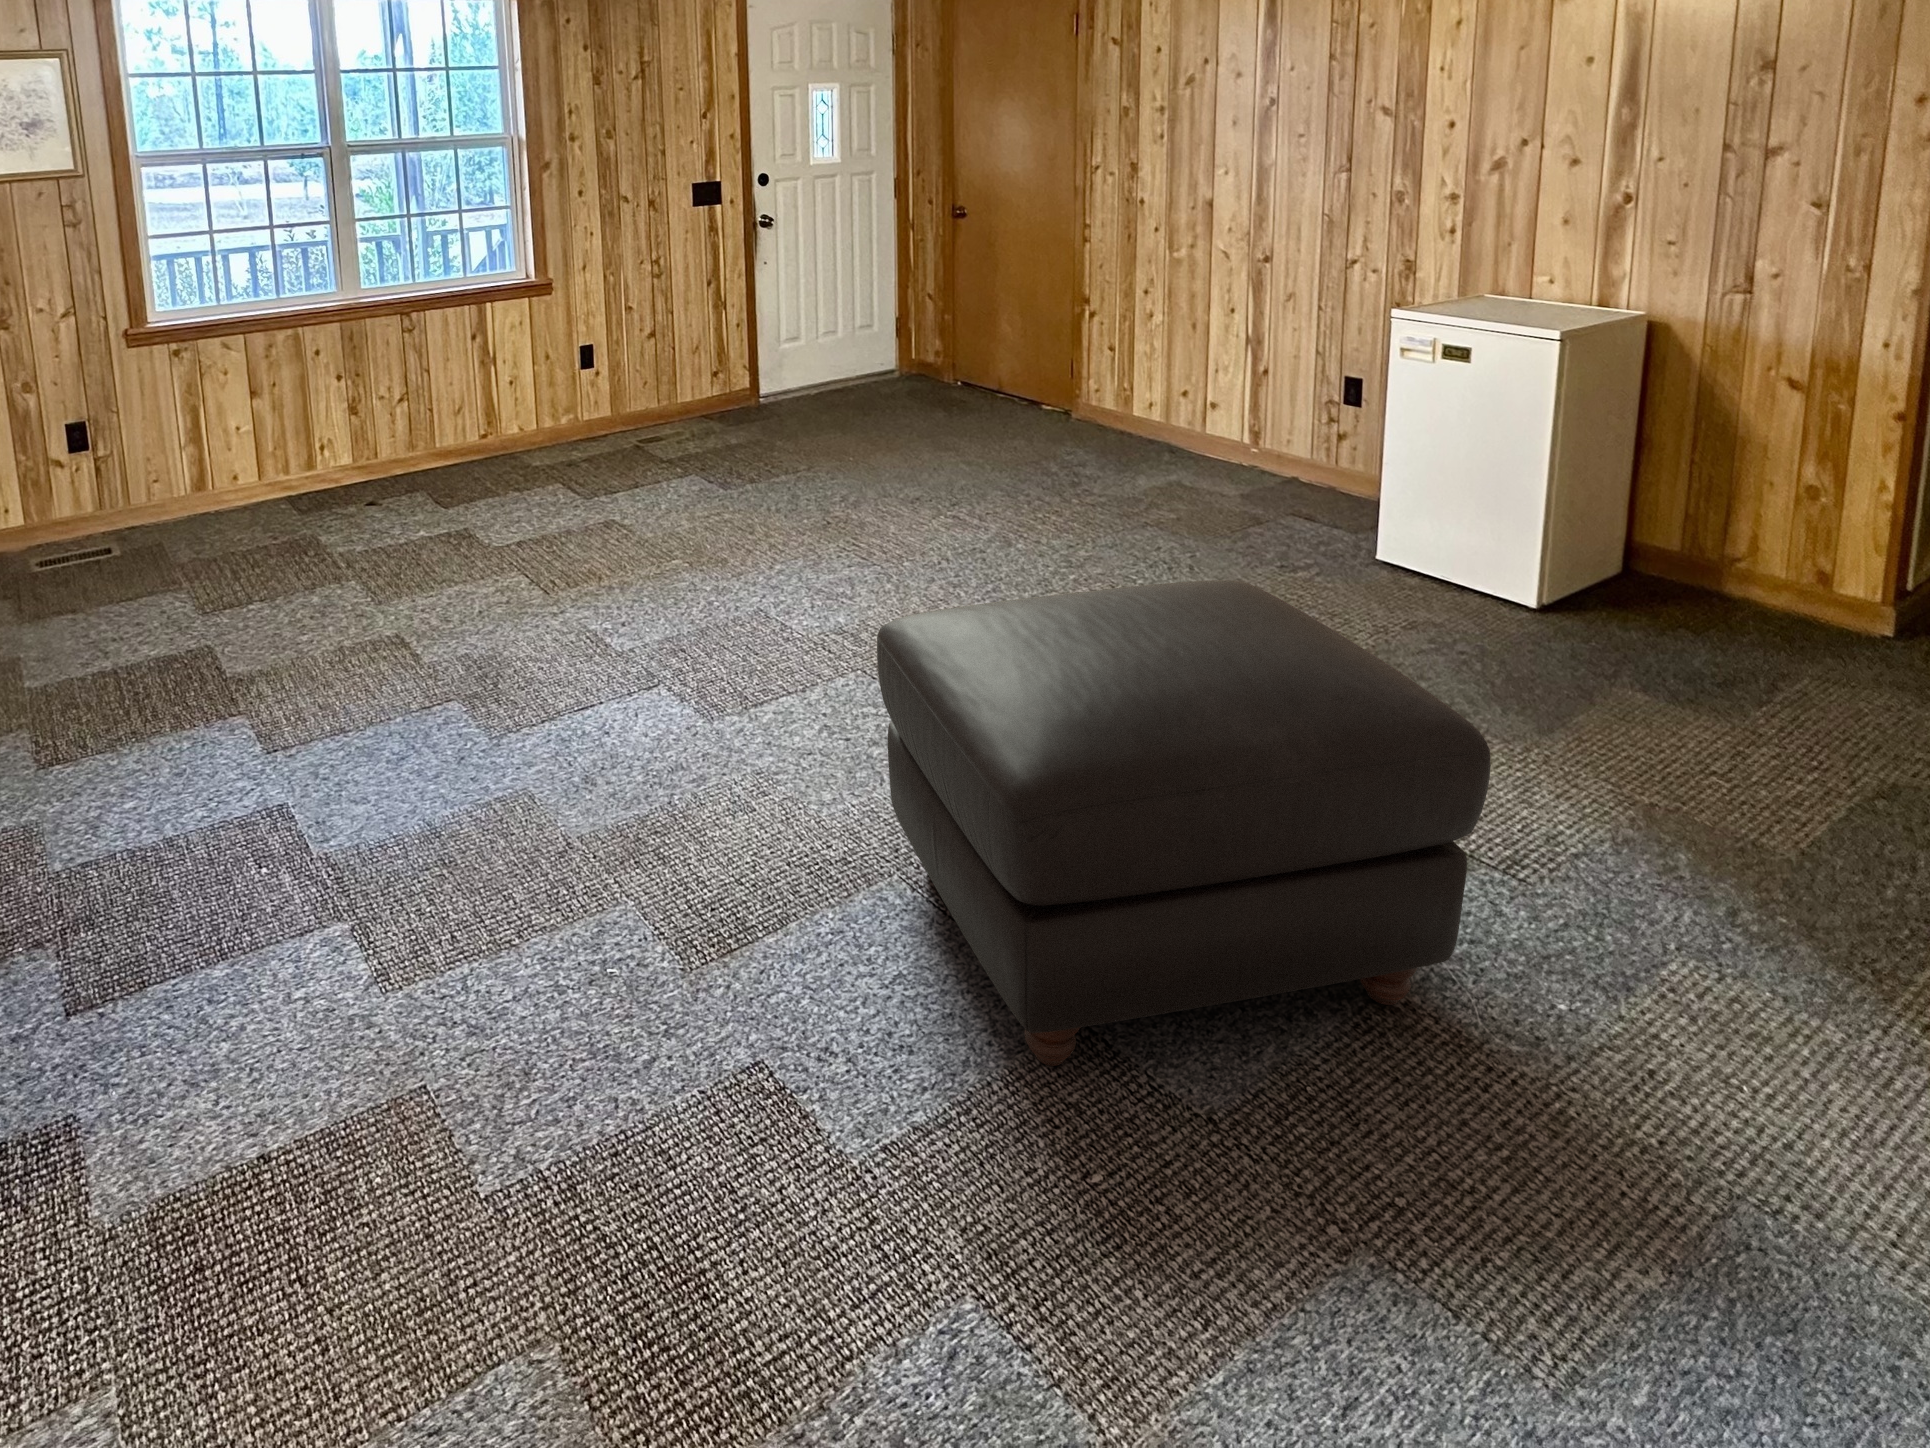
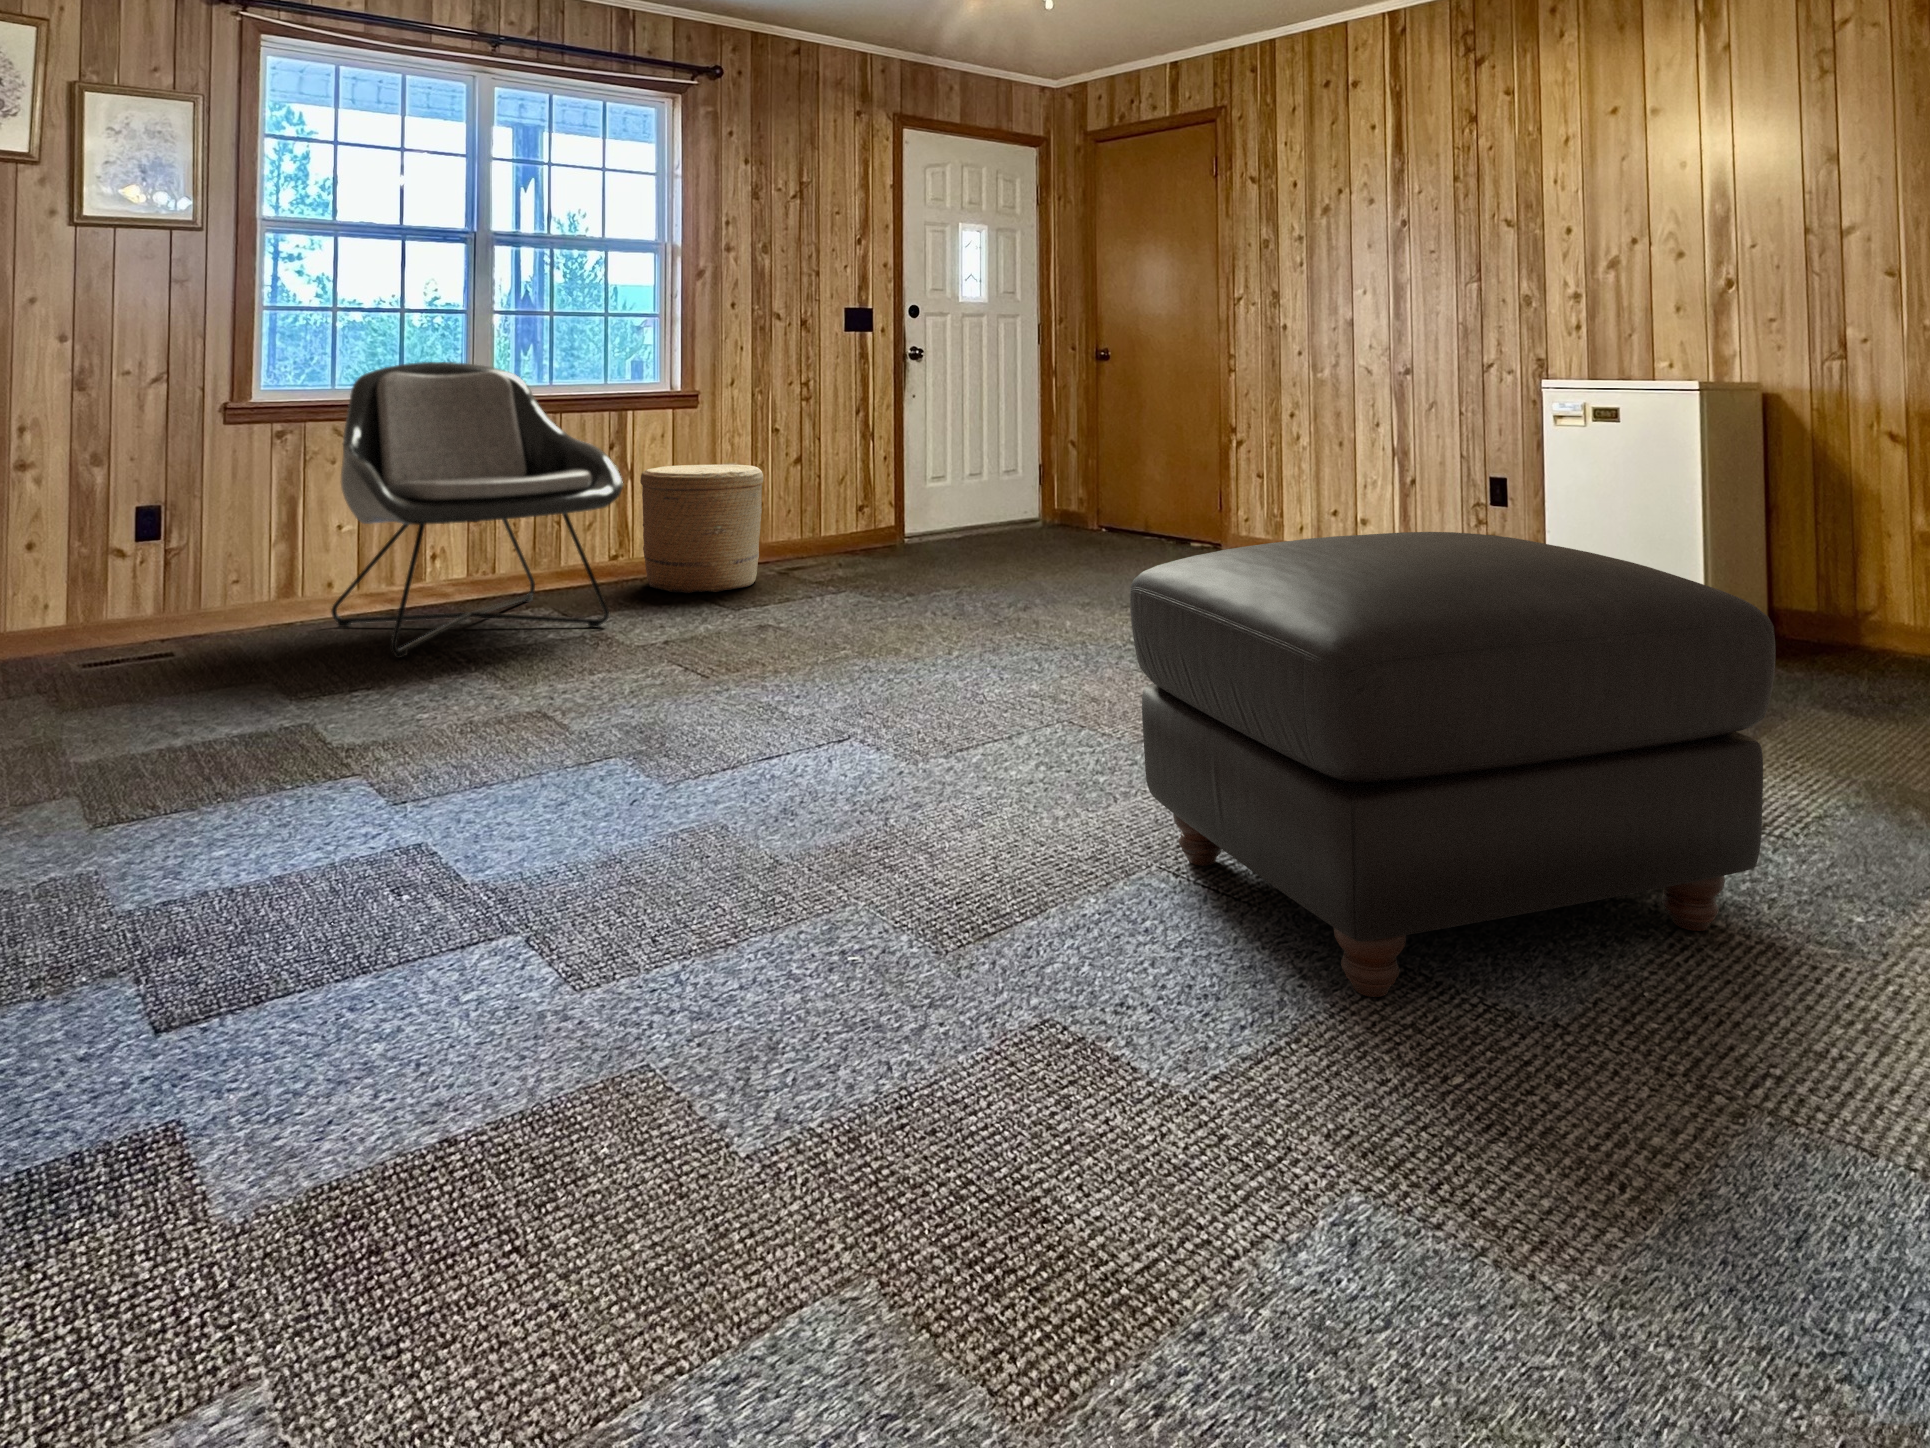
lounge chair: none [236,274,480,558] -> present [331,362,623,658]
woven basket: none [506,347,618,474] -> present [640,465,763,593]

